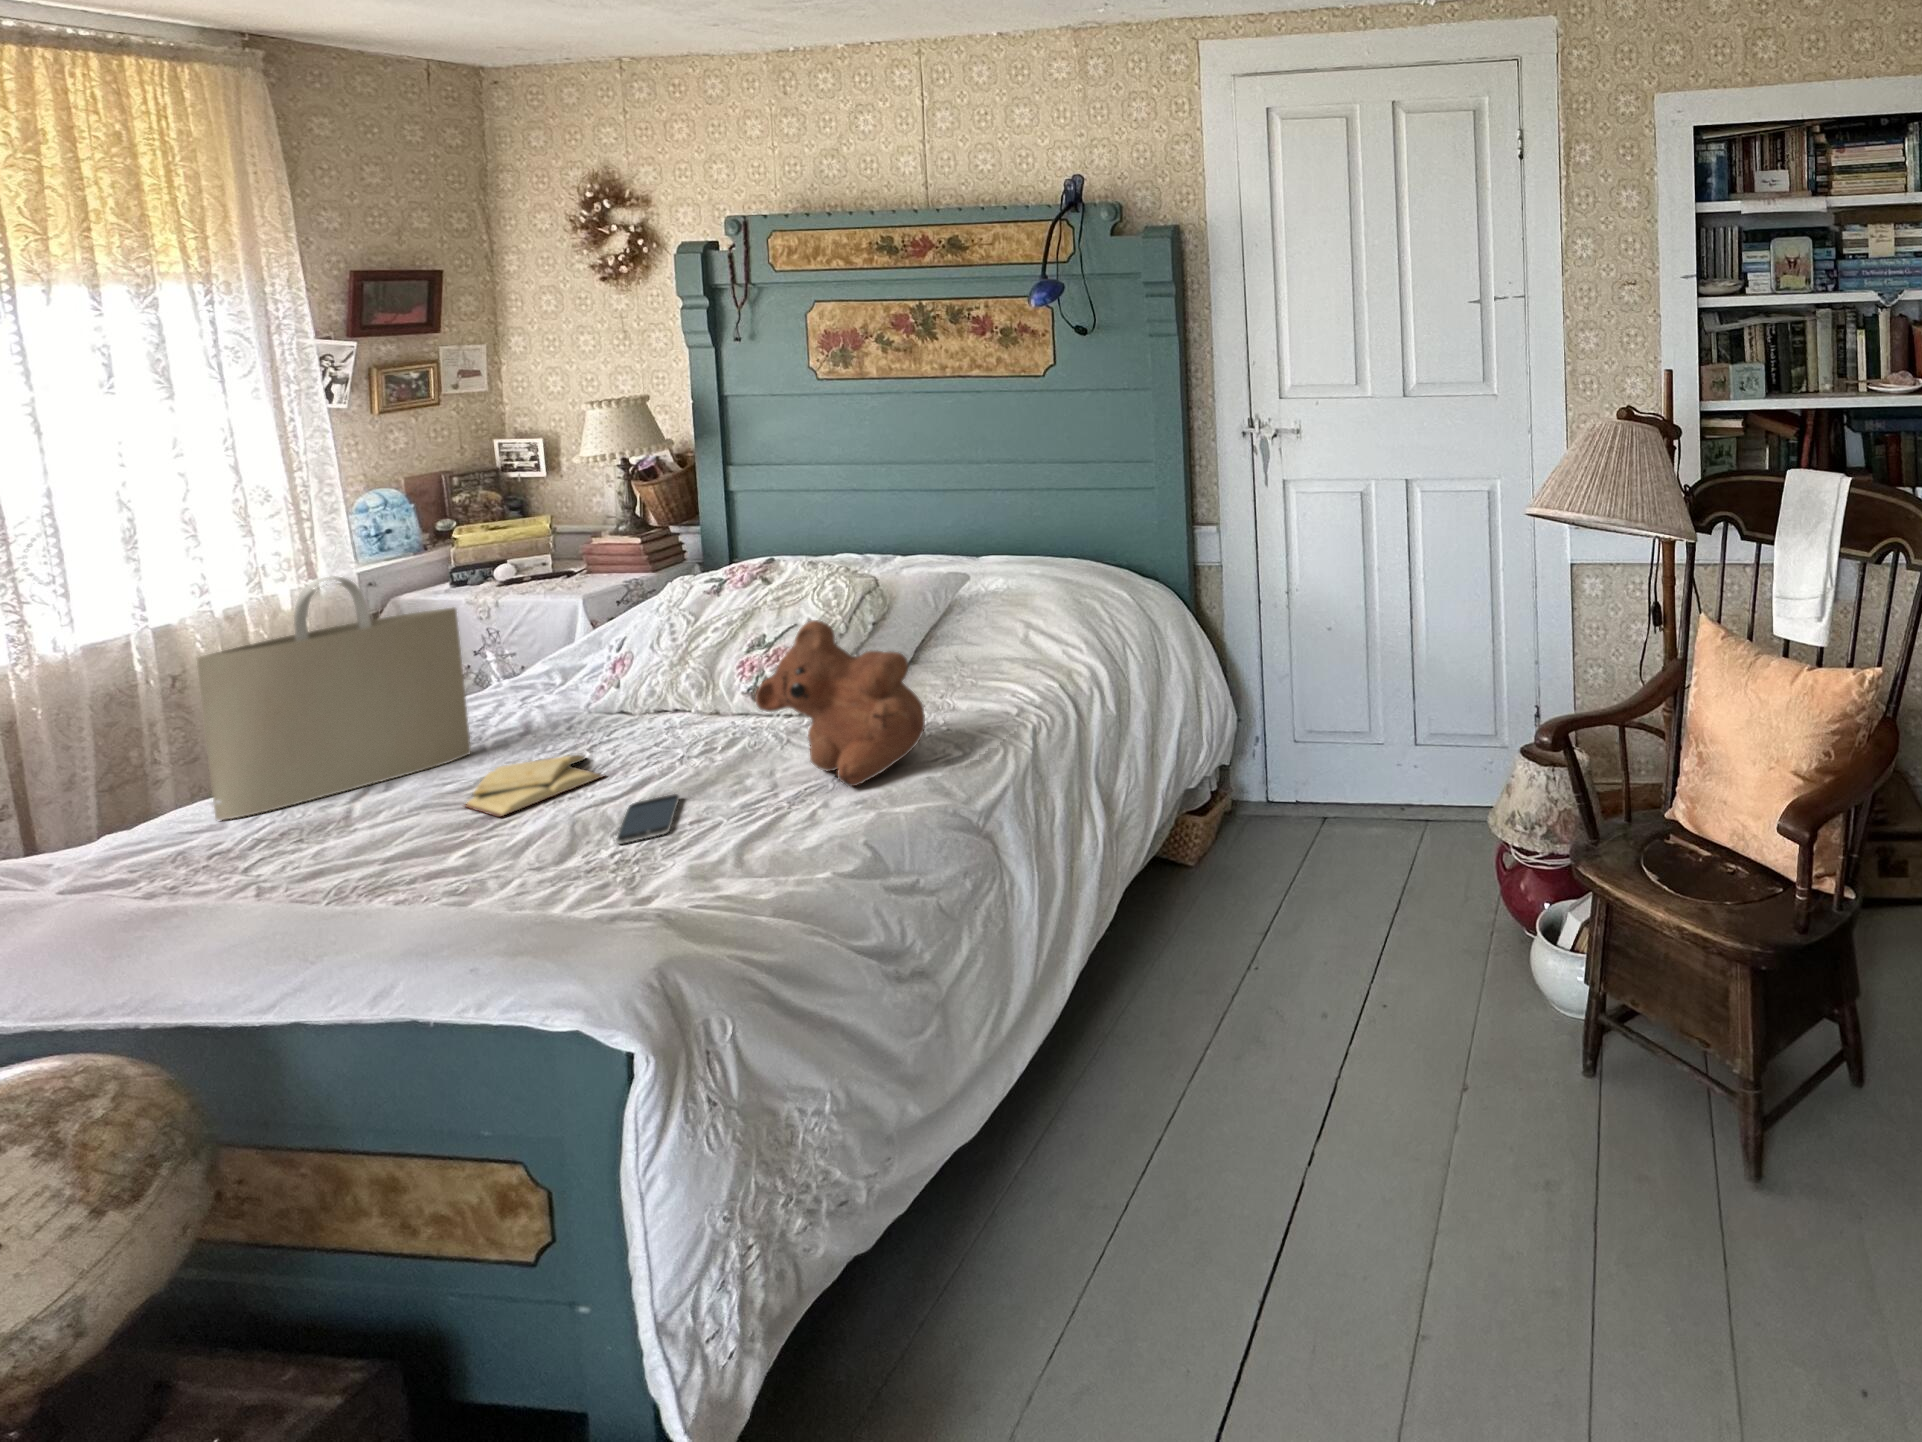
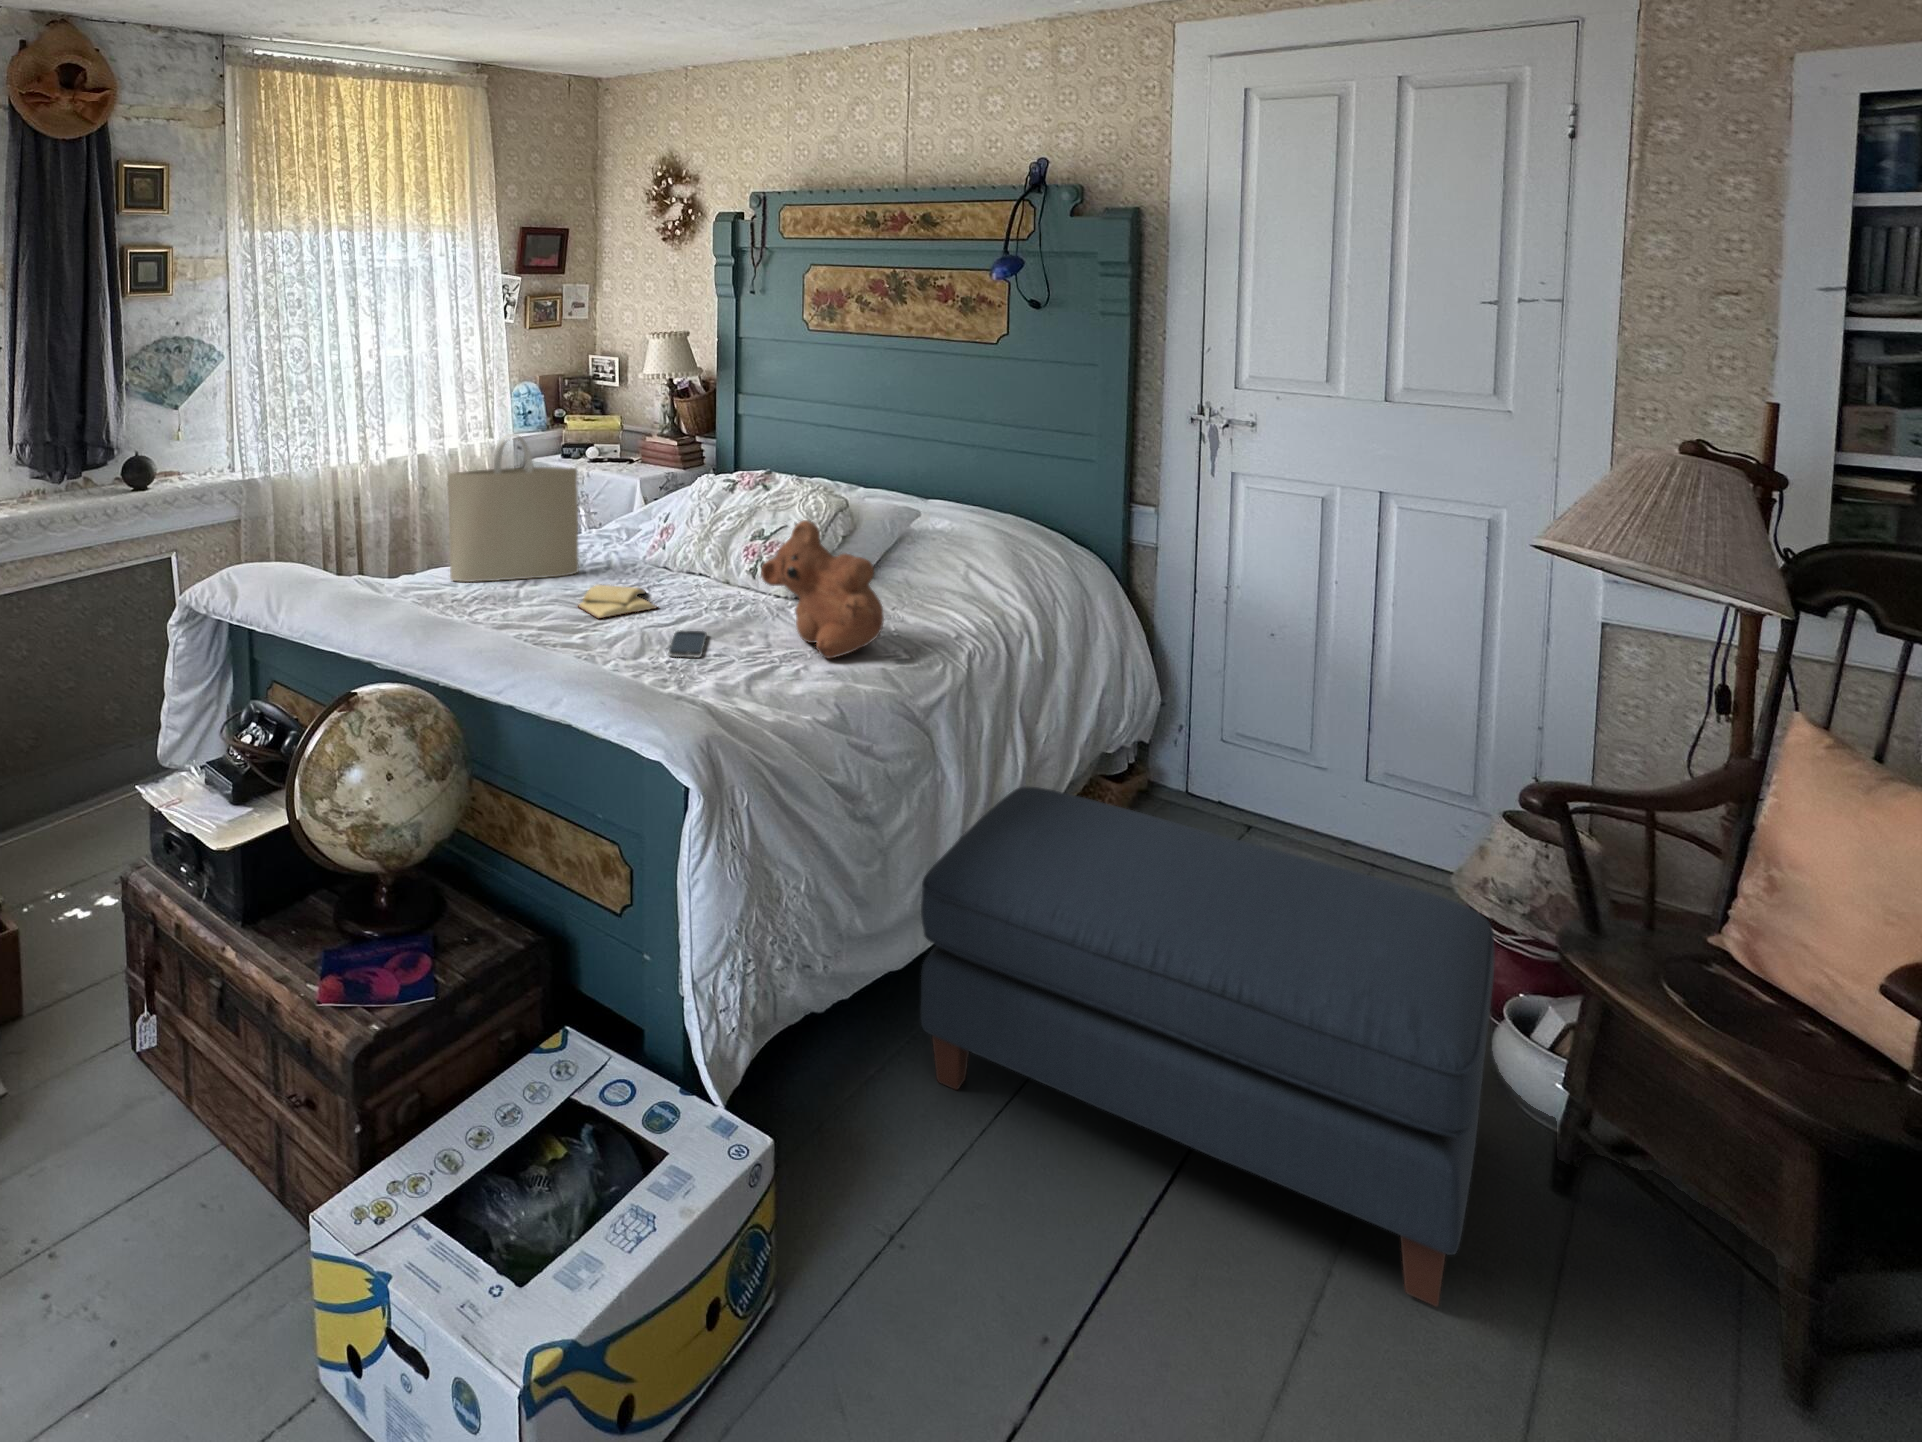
ottoman: none [990,849,1527,1251] -> present [921,786,1495,1307]

